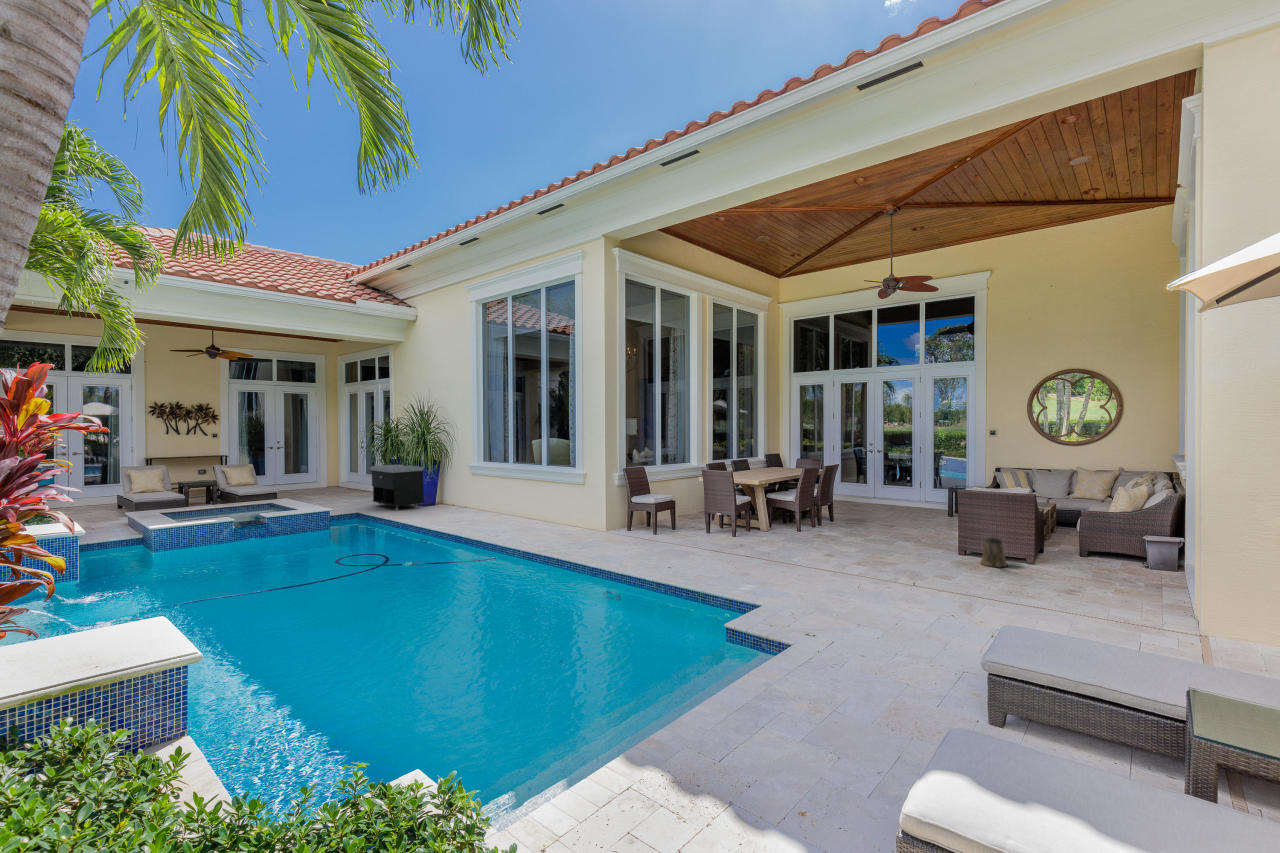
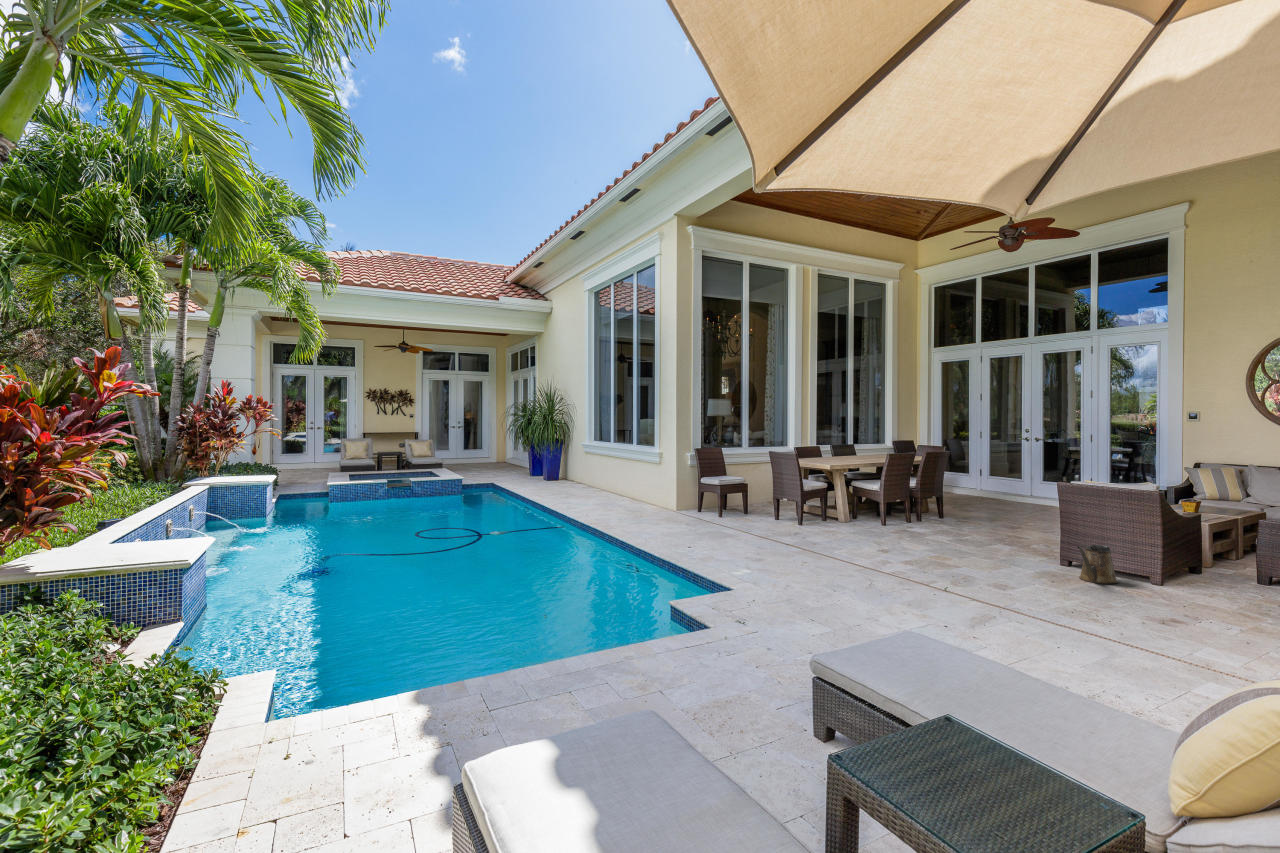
storage bench: present [370,465,424,510] -> none [508,442,548,482]

